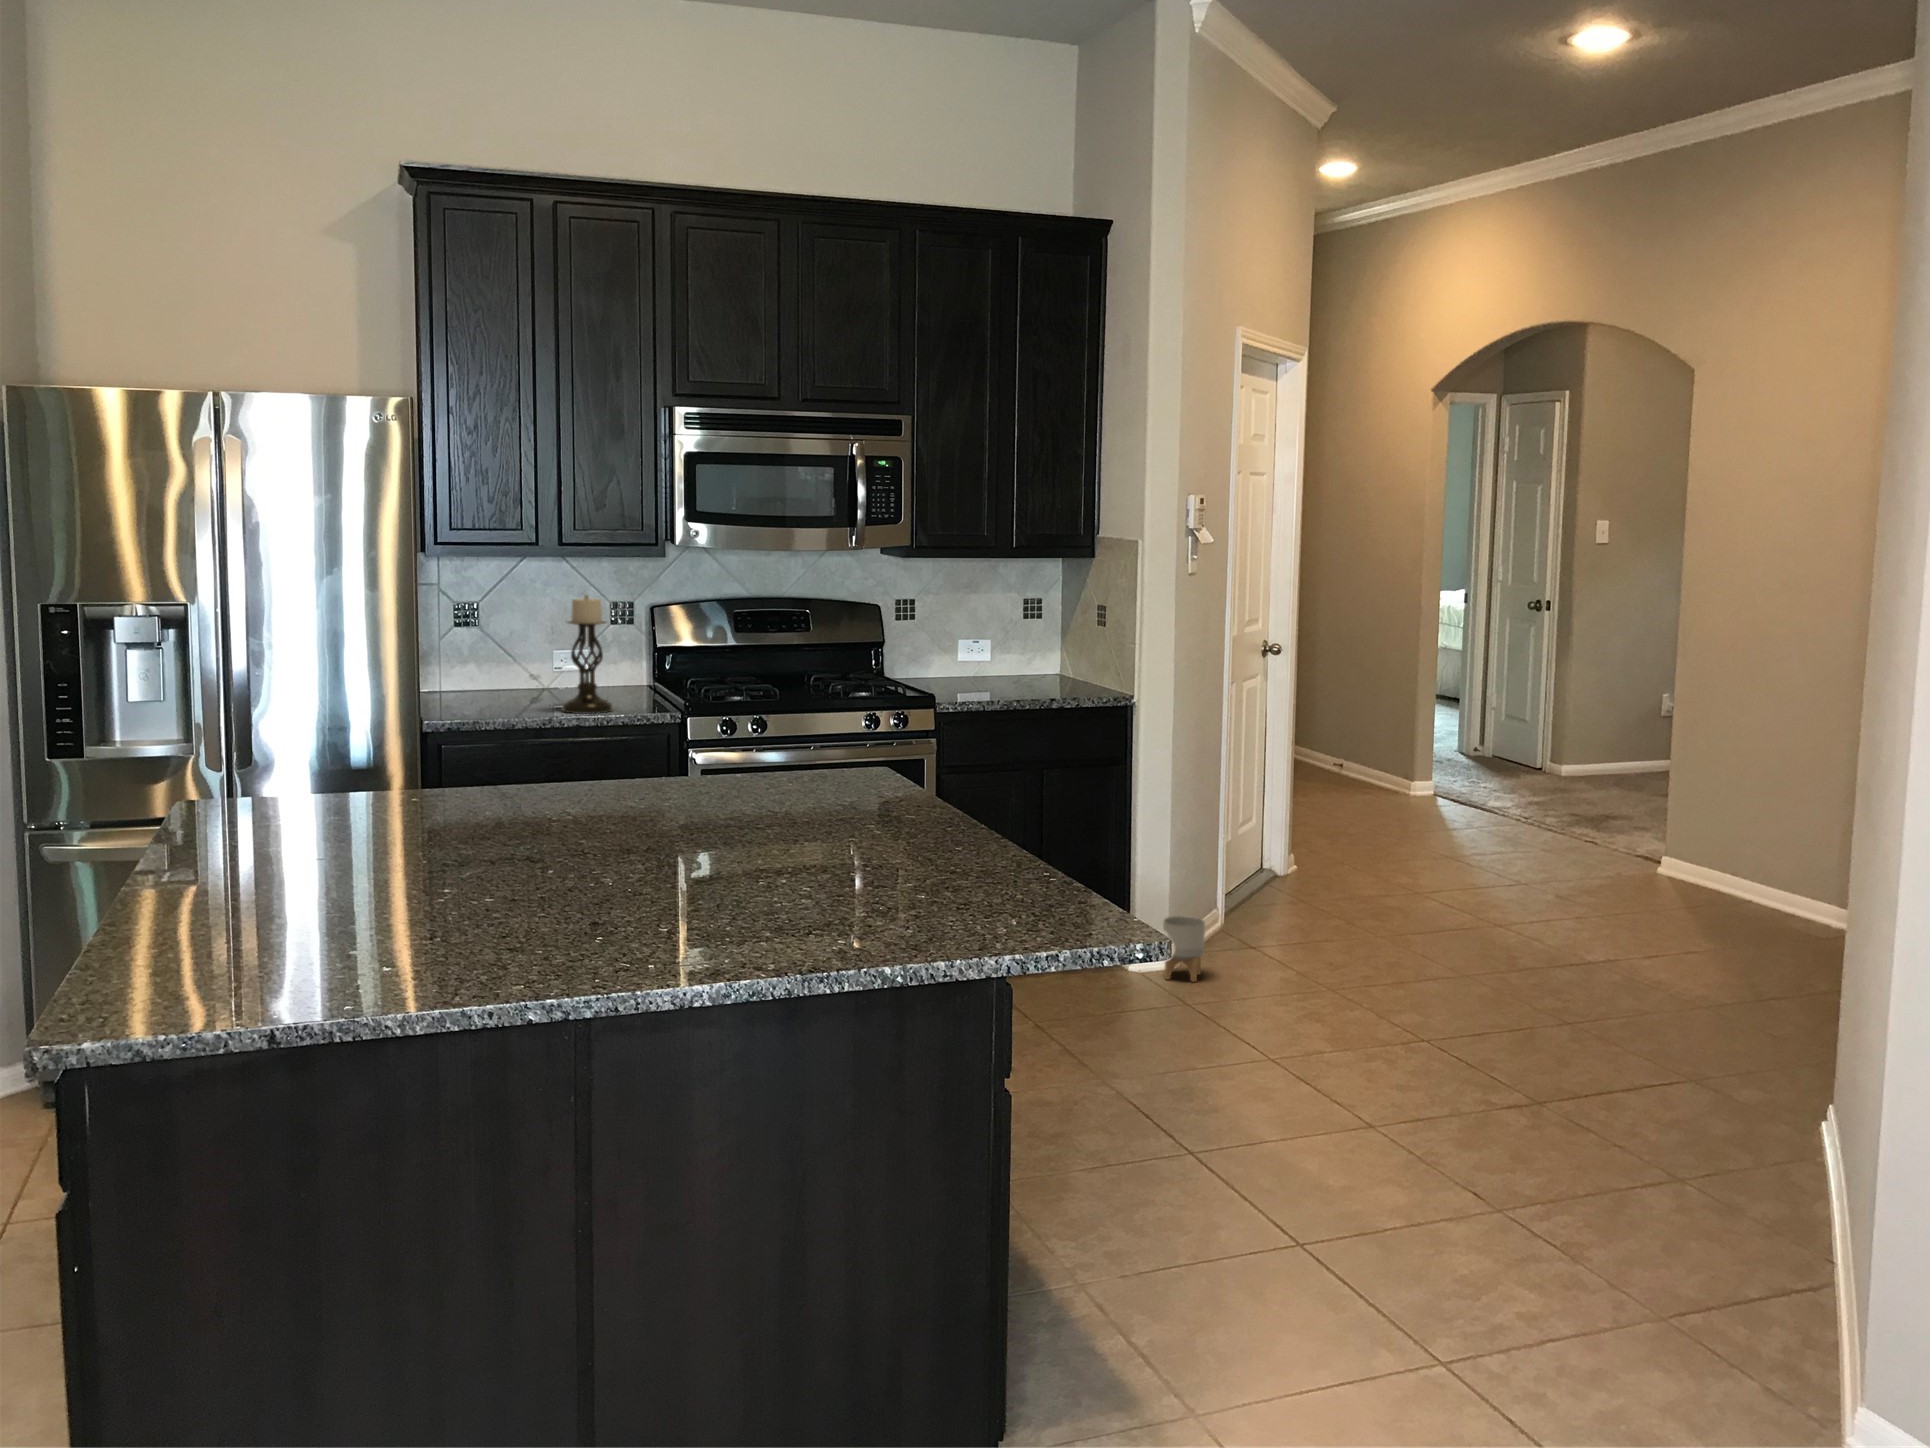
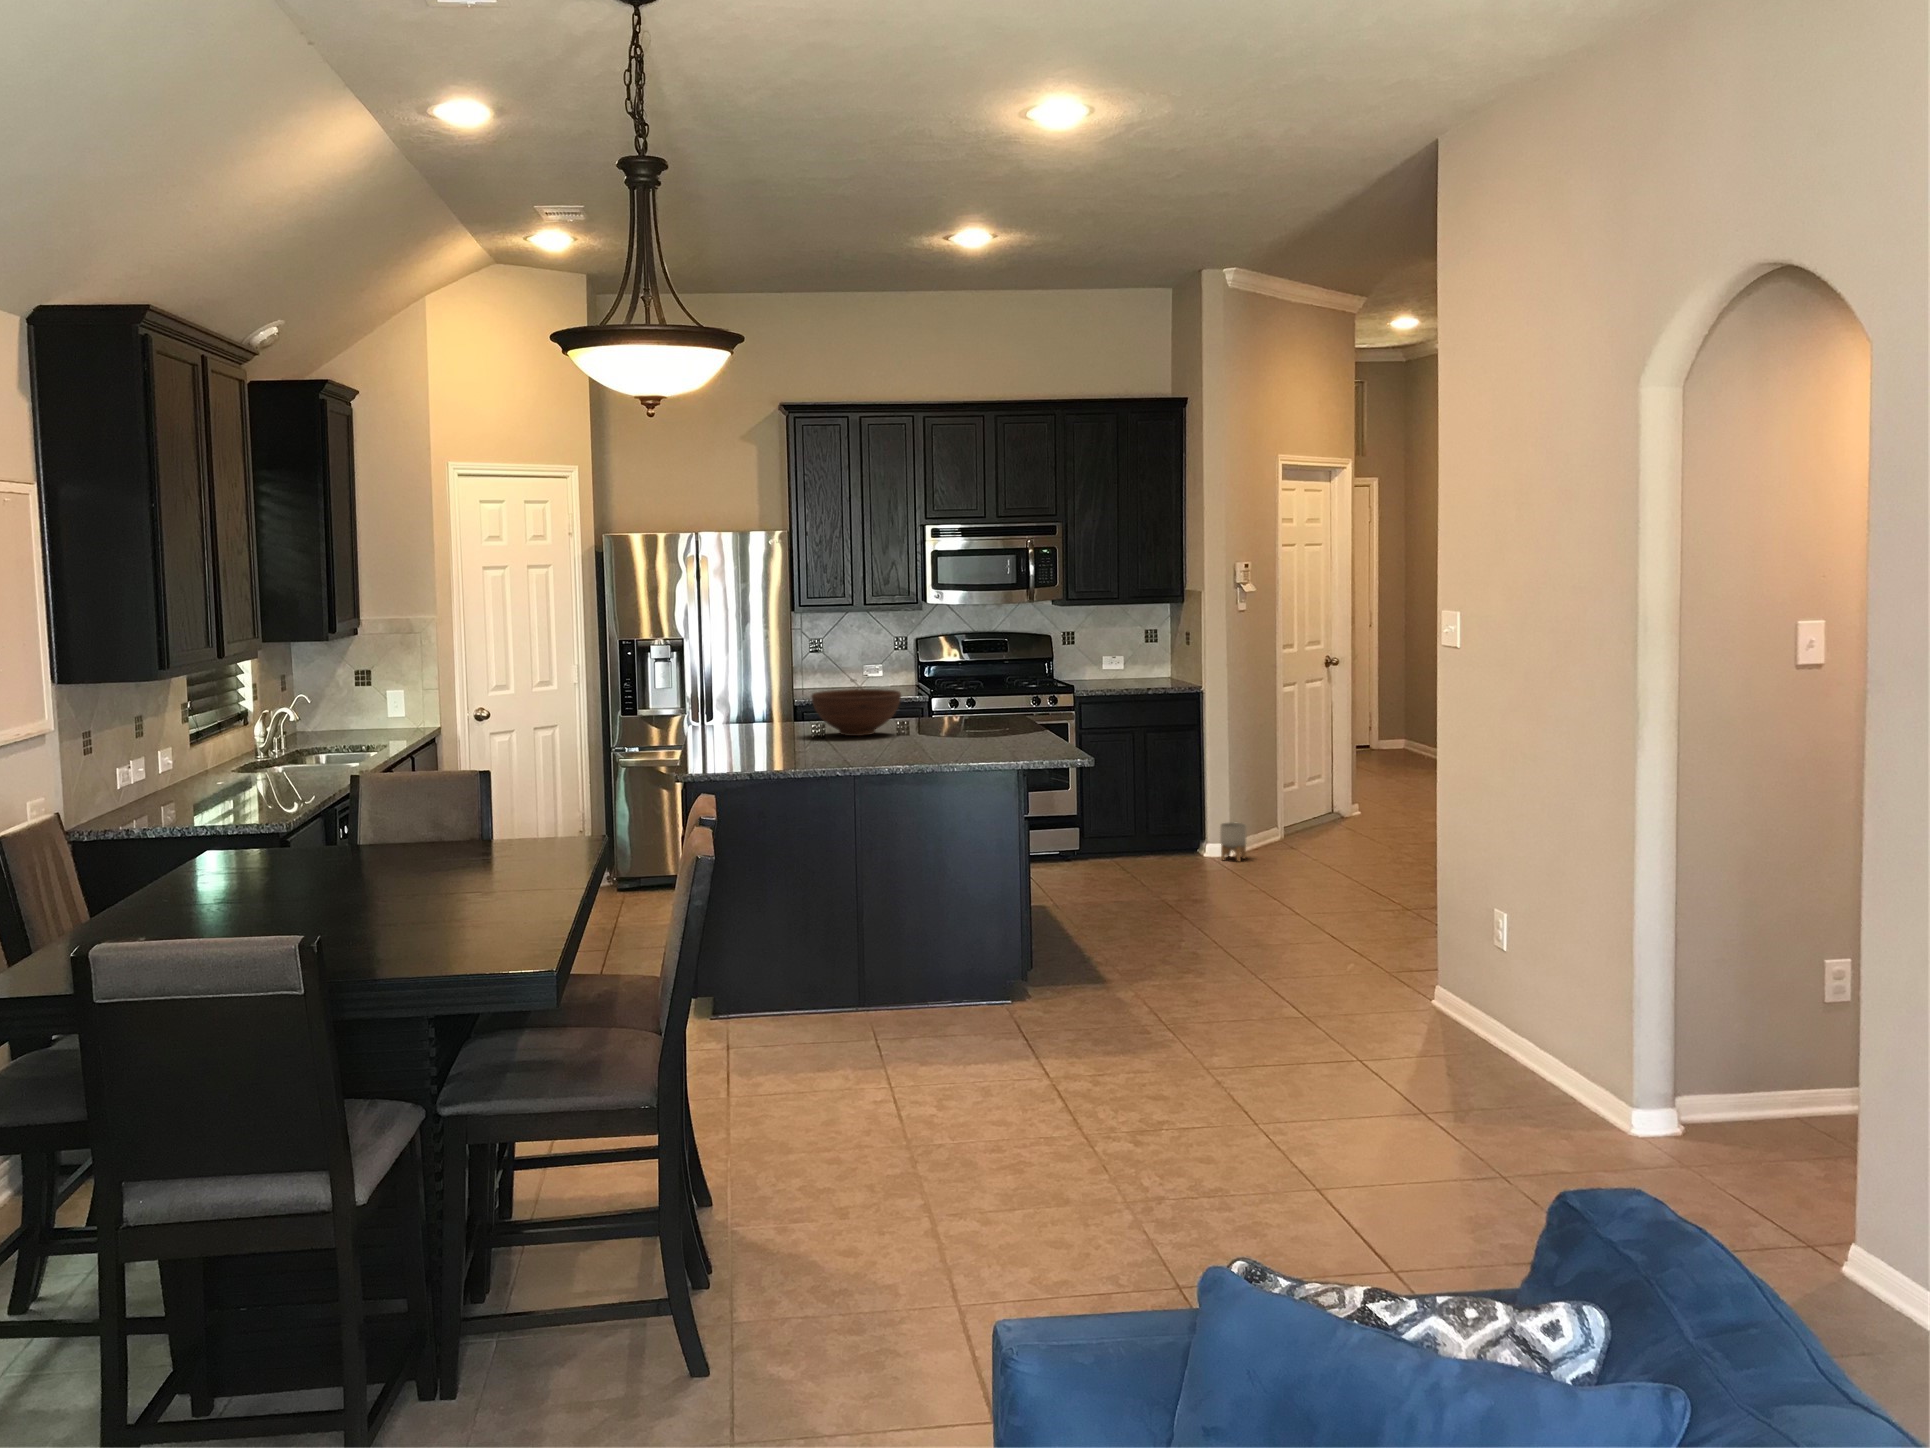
candle holder: present [562,595,613,714] -> none [867,633,896,700]
fruit bowl: none [488,732,698,846] -> present [811,689,901,736]

